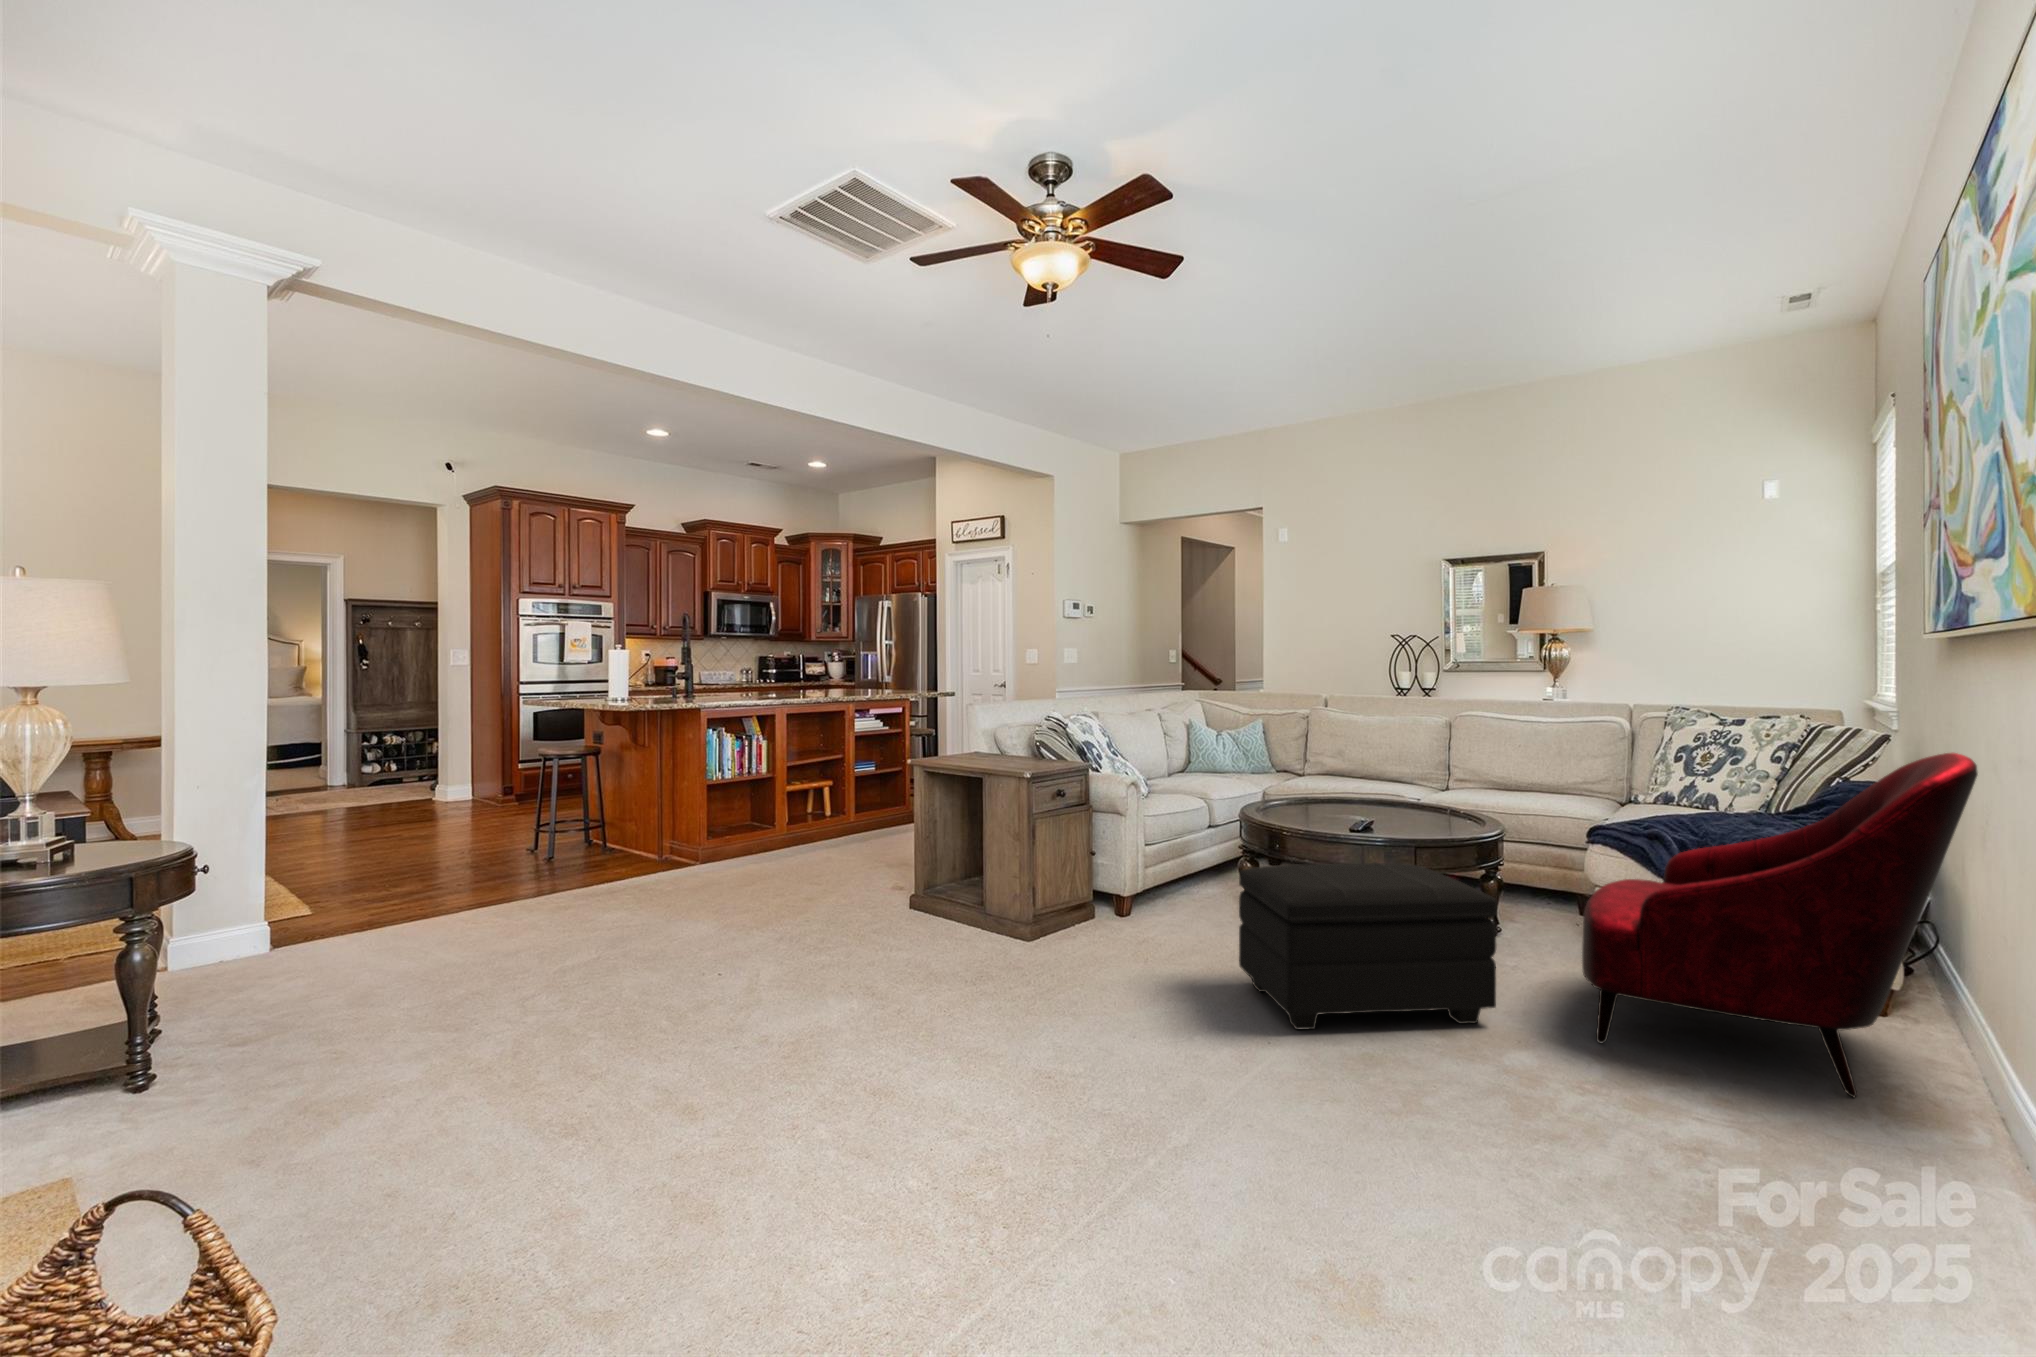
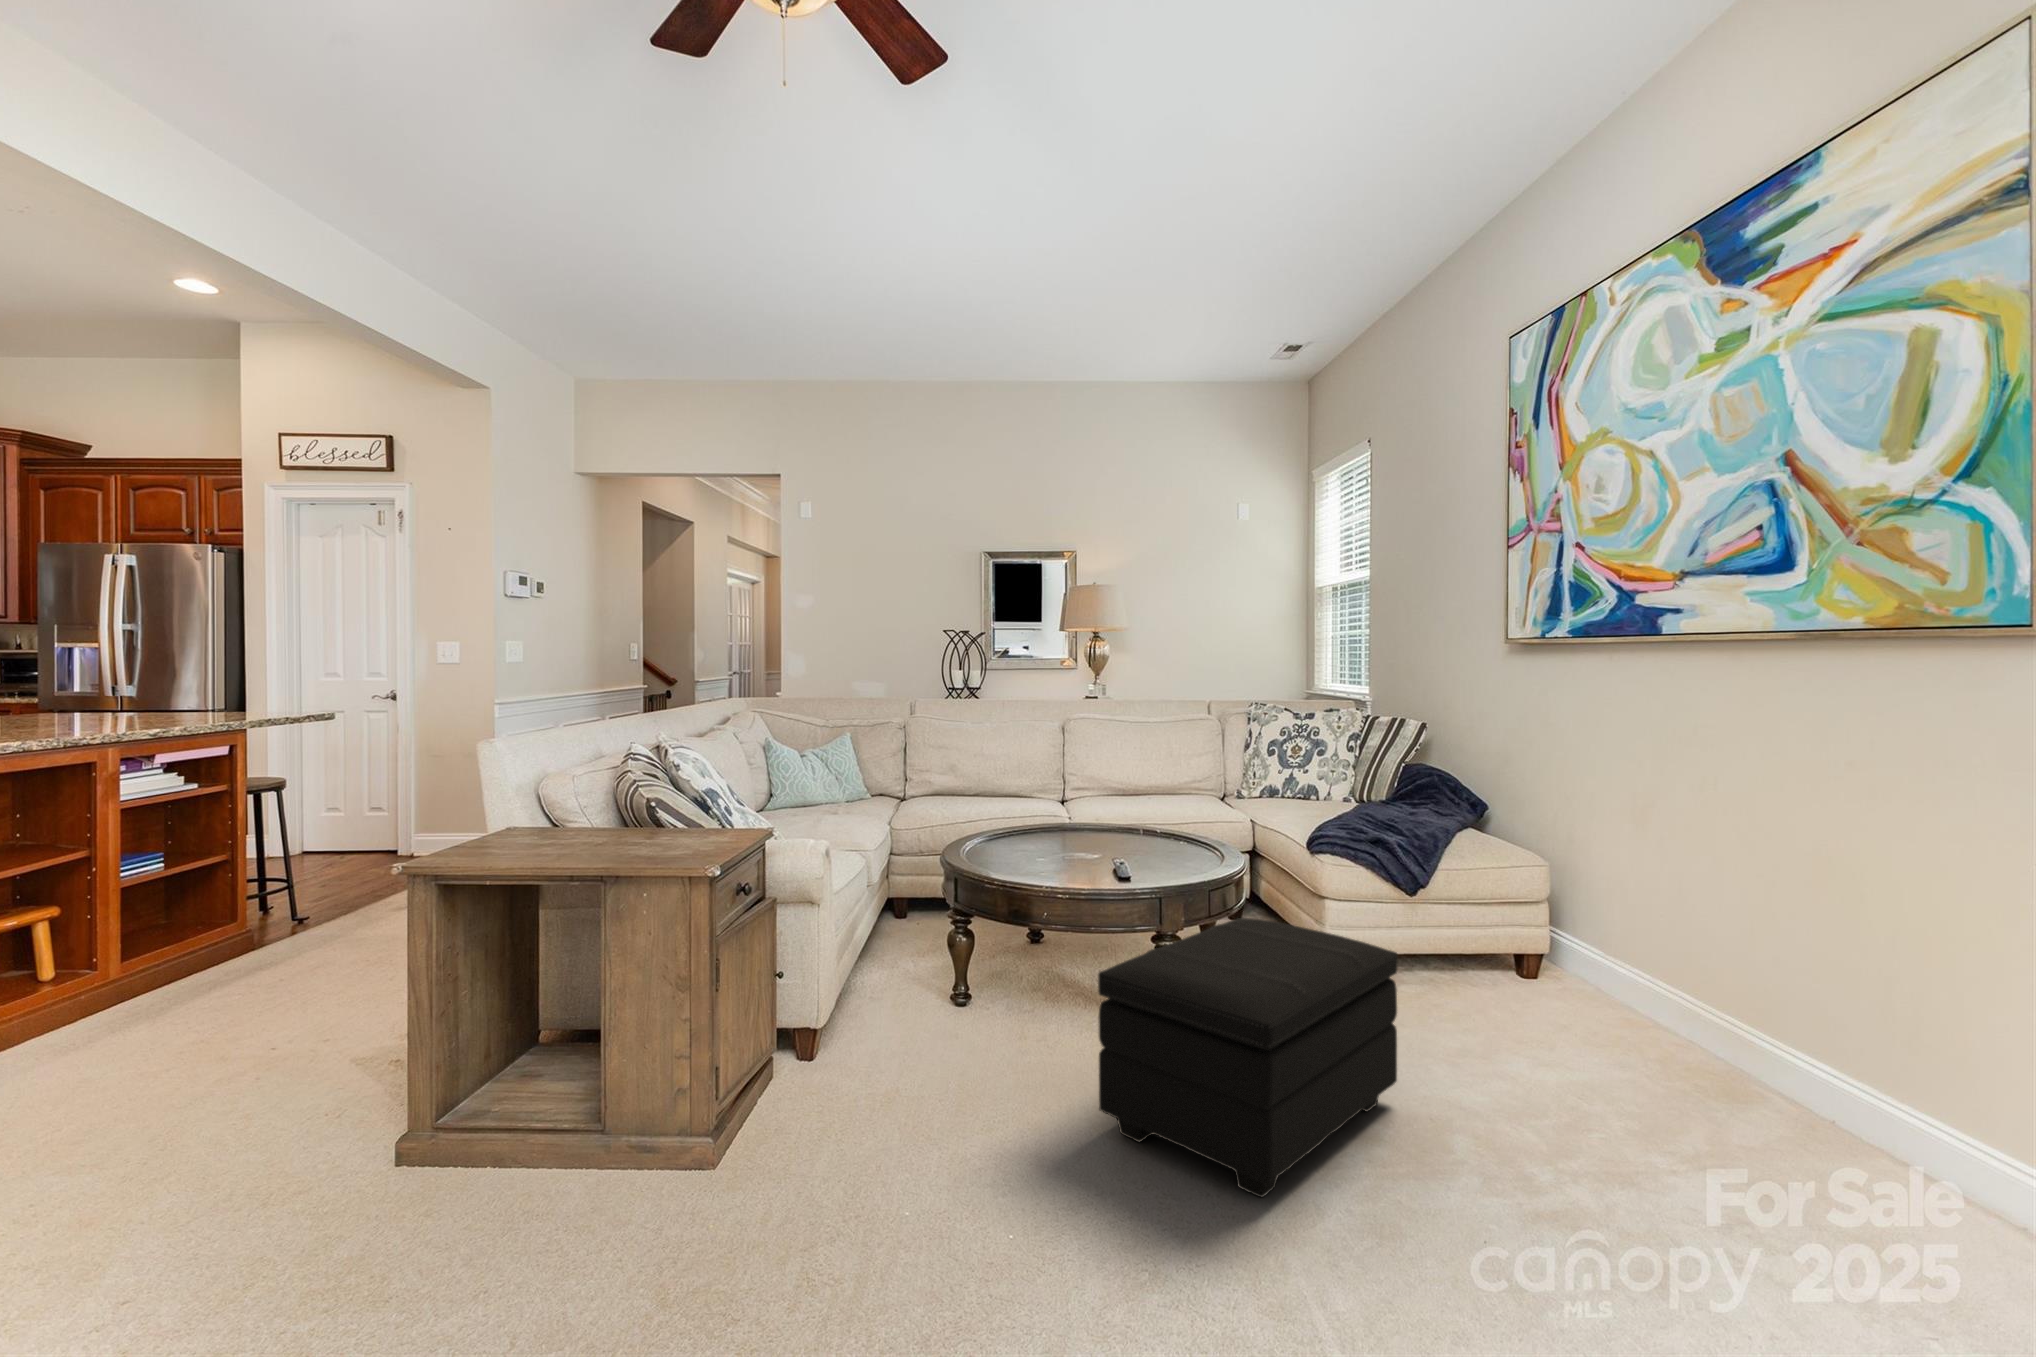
armchair: present [1582,753,1978,1097] -> none [1379,747,1743,1092]

